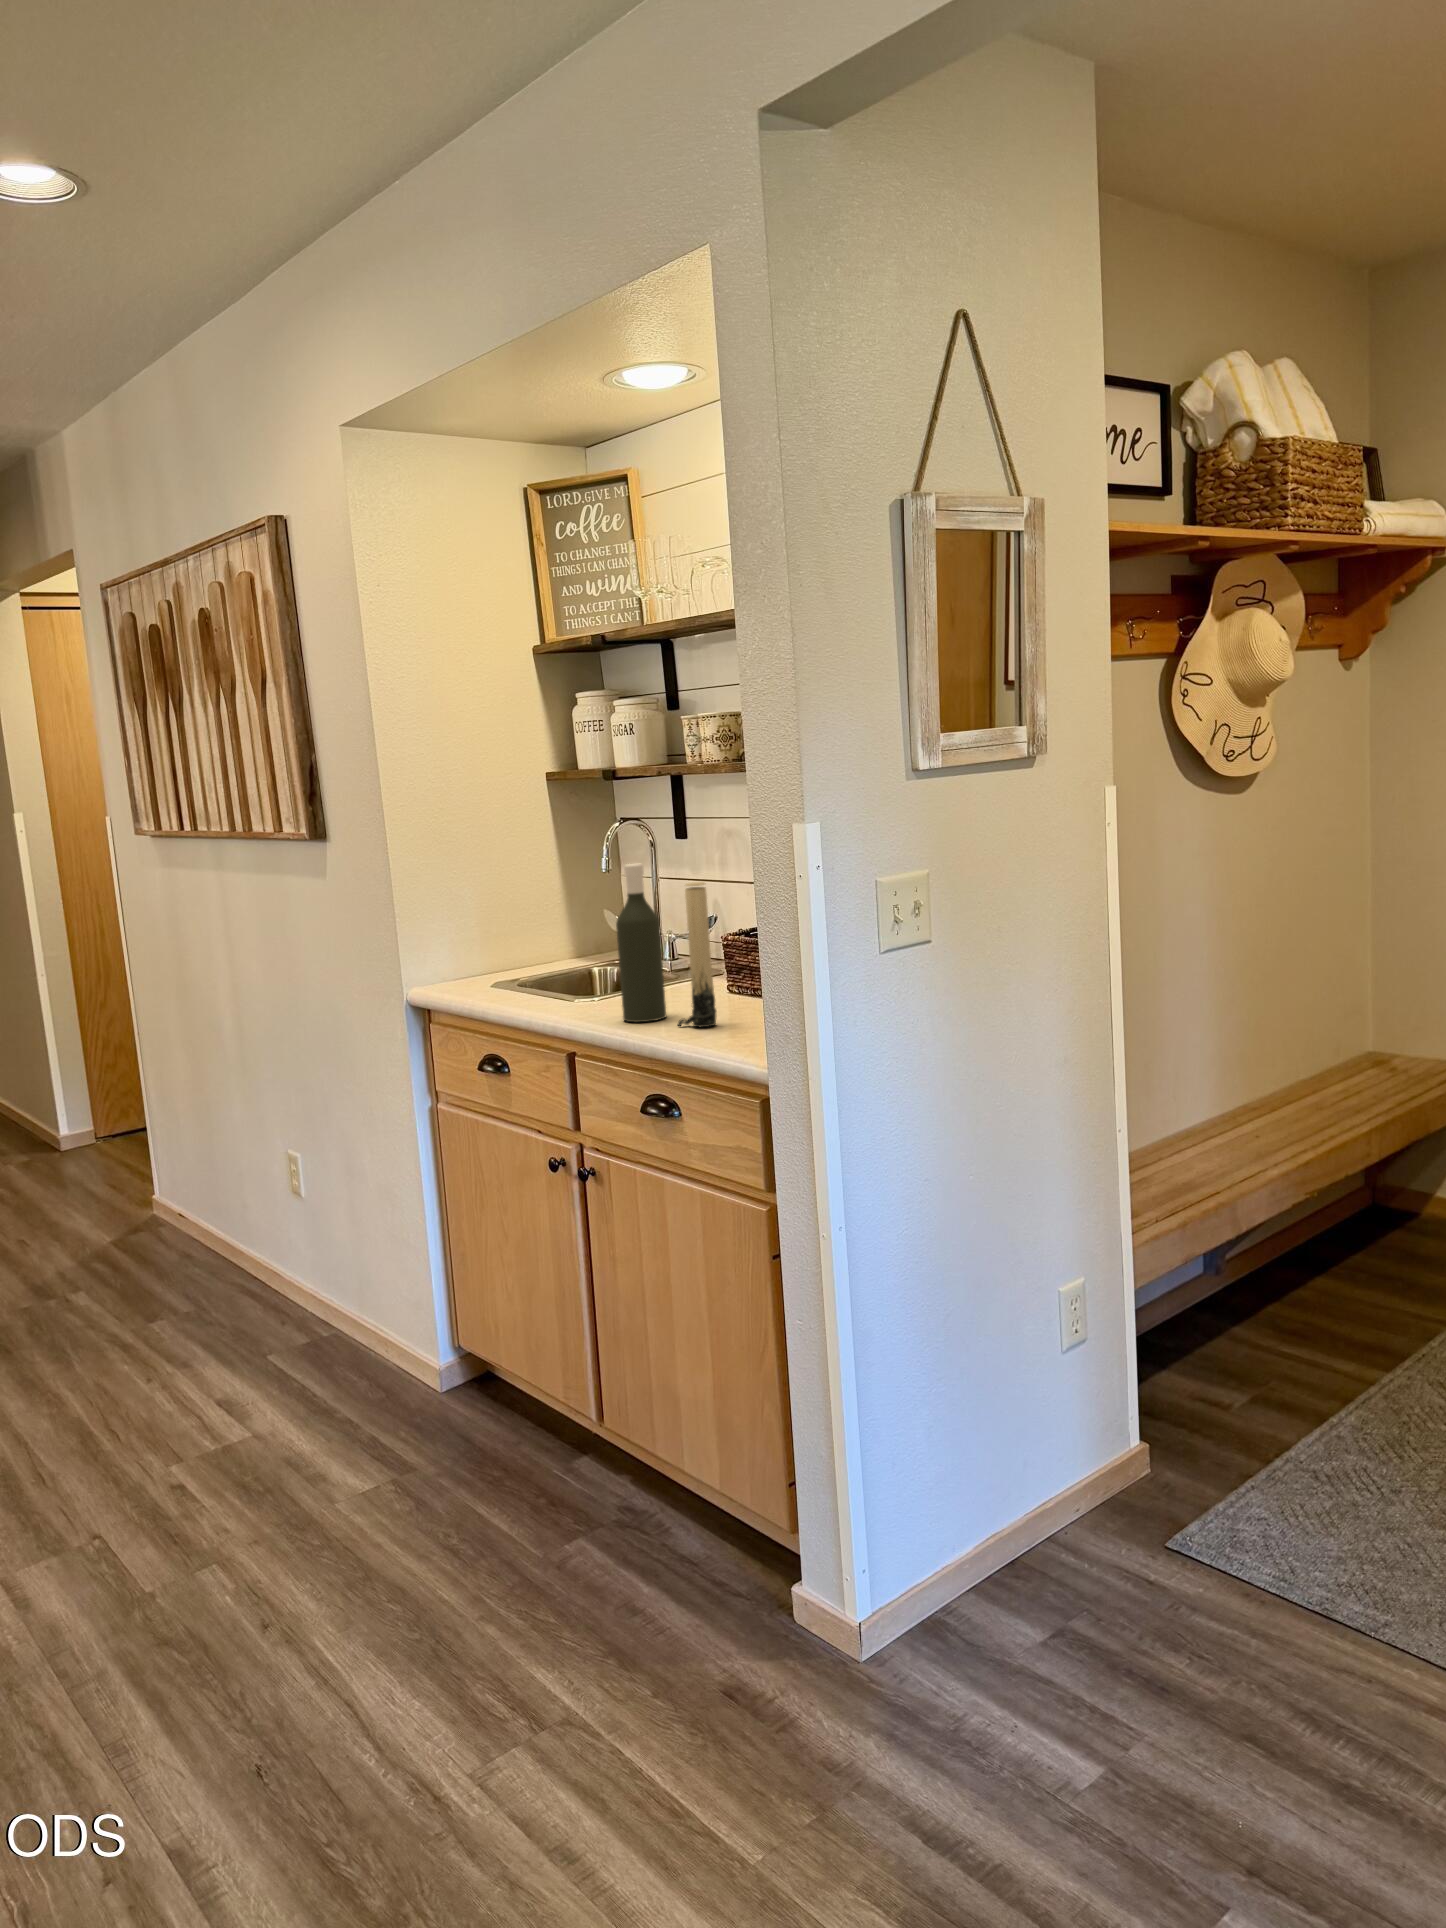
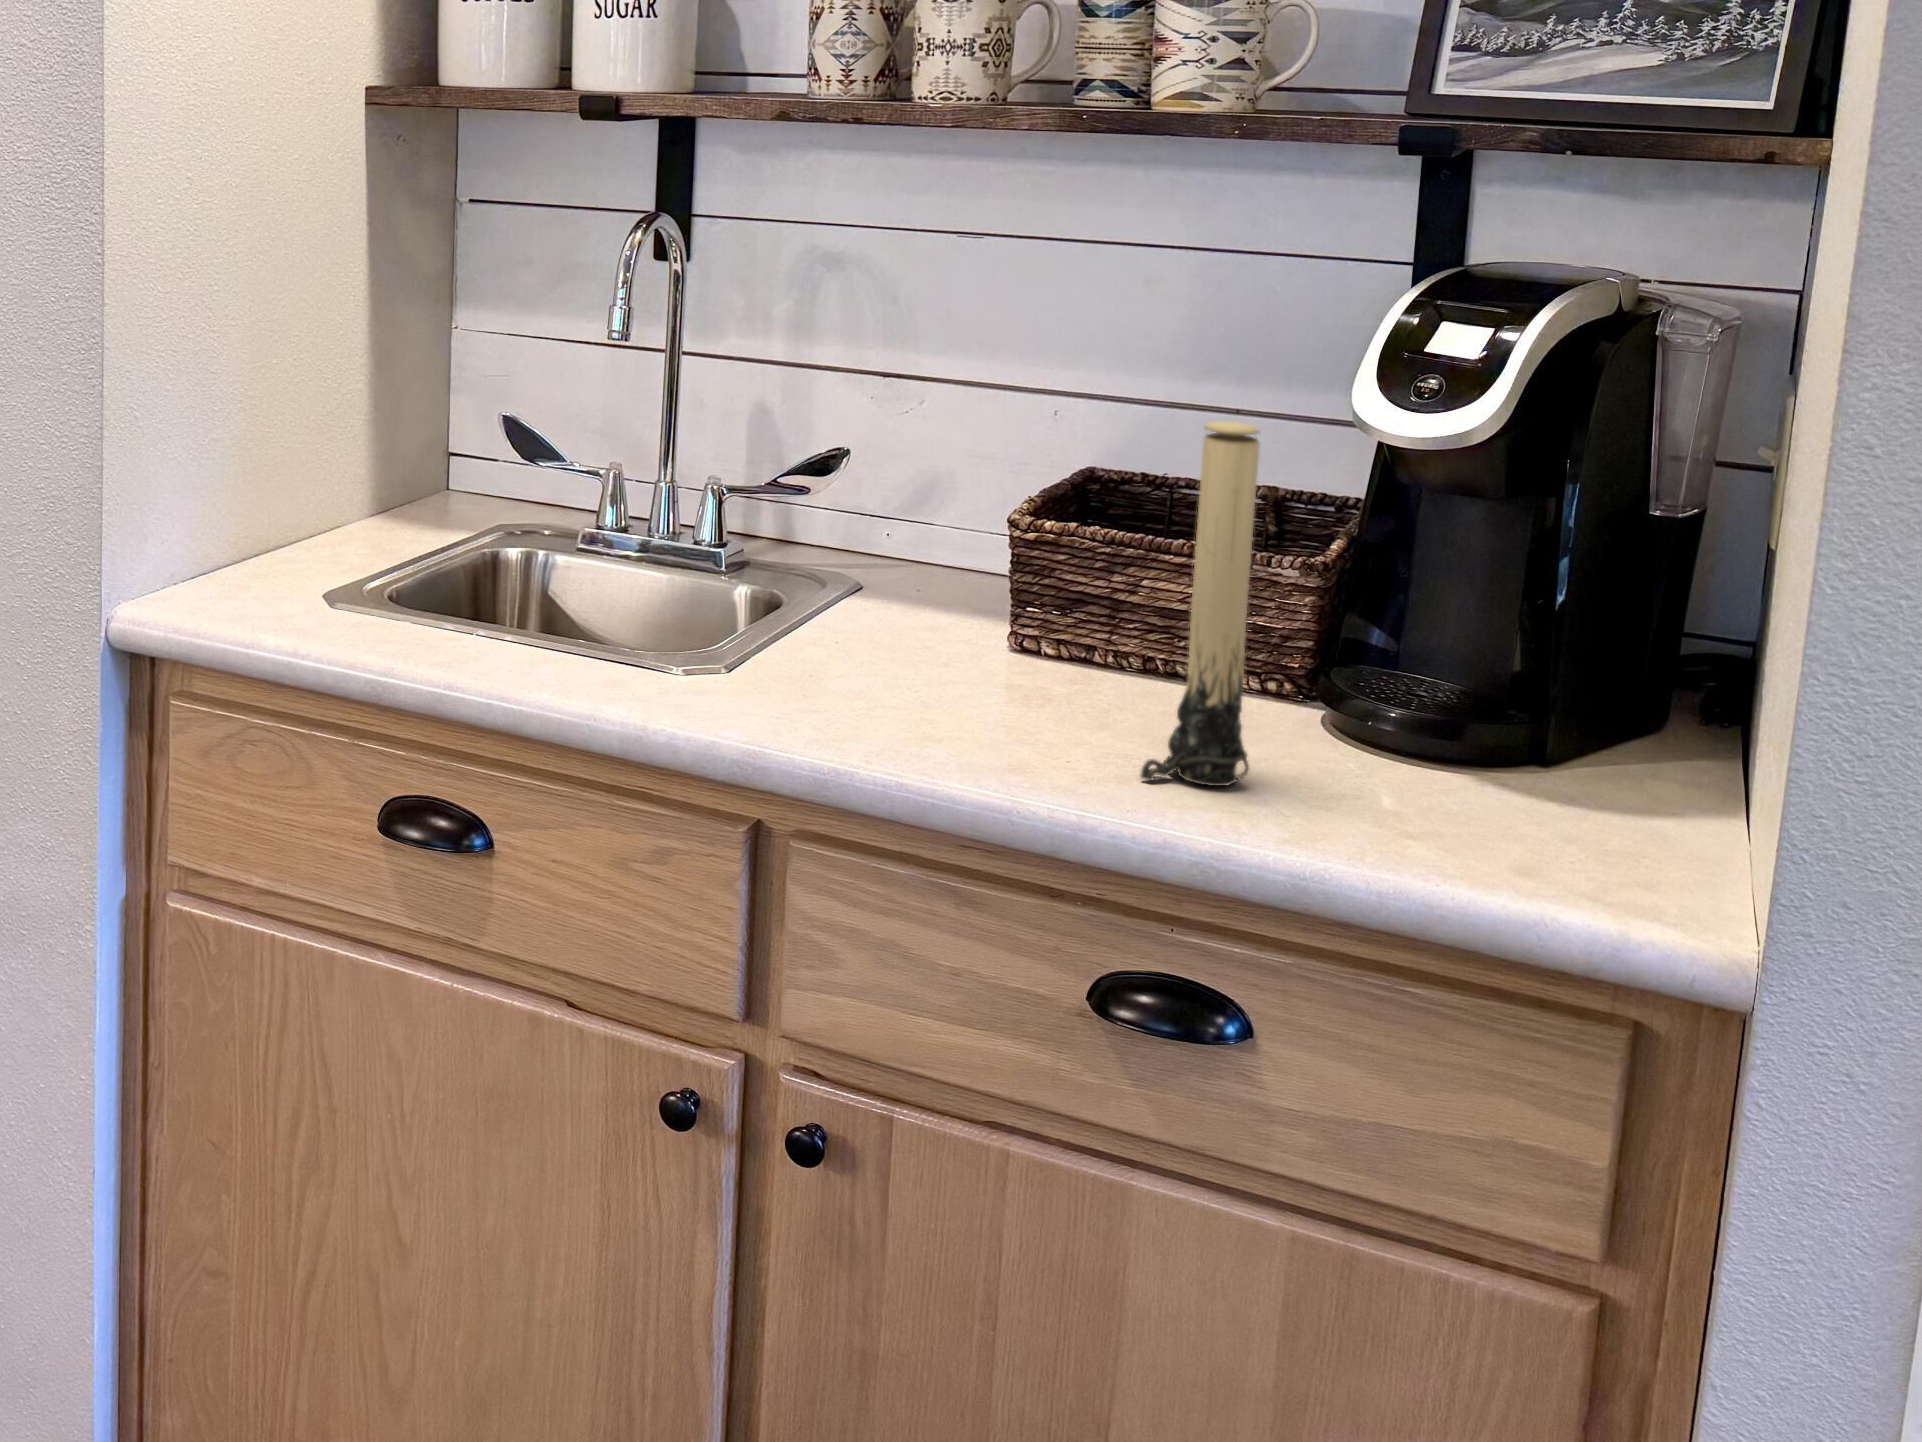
bottle: present [616,864,666,1022] -> none [928,358,1054,760]

